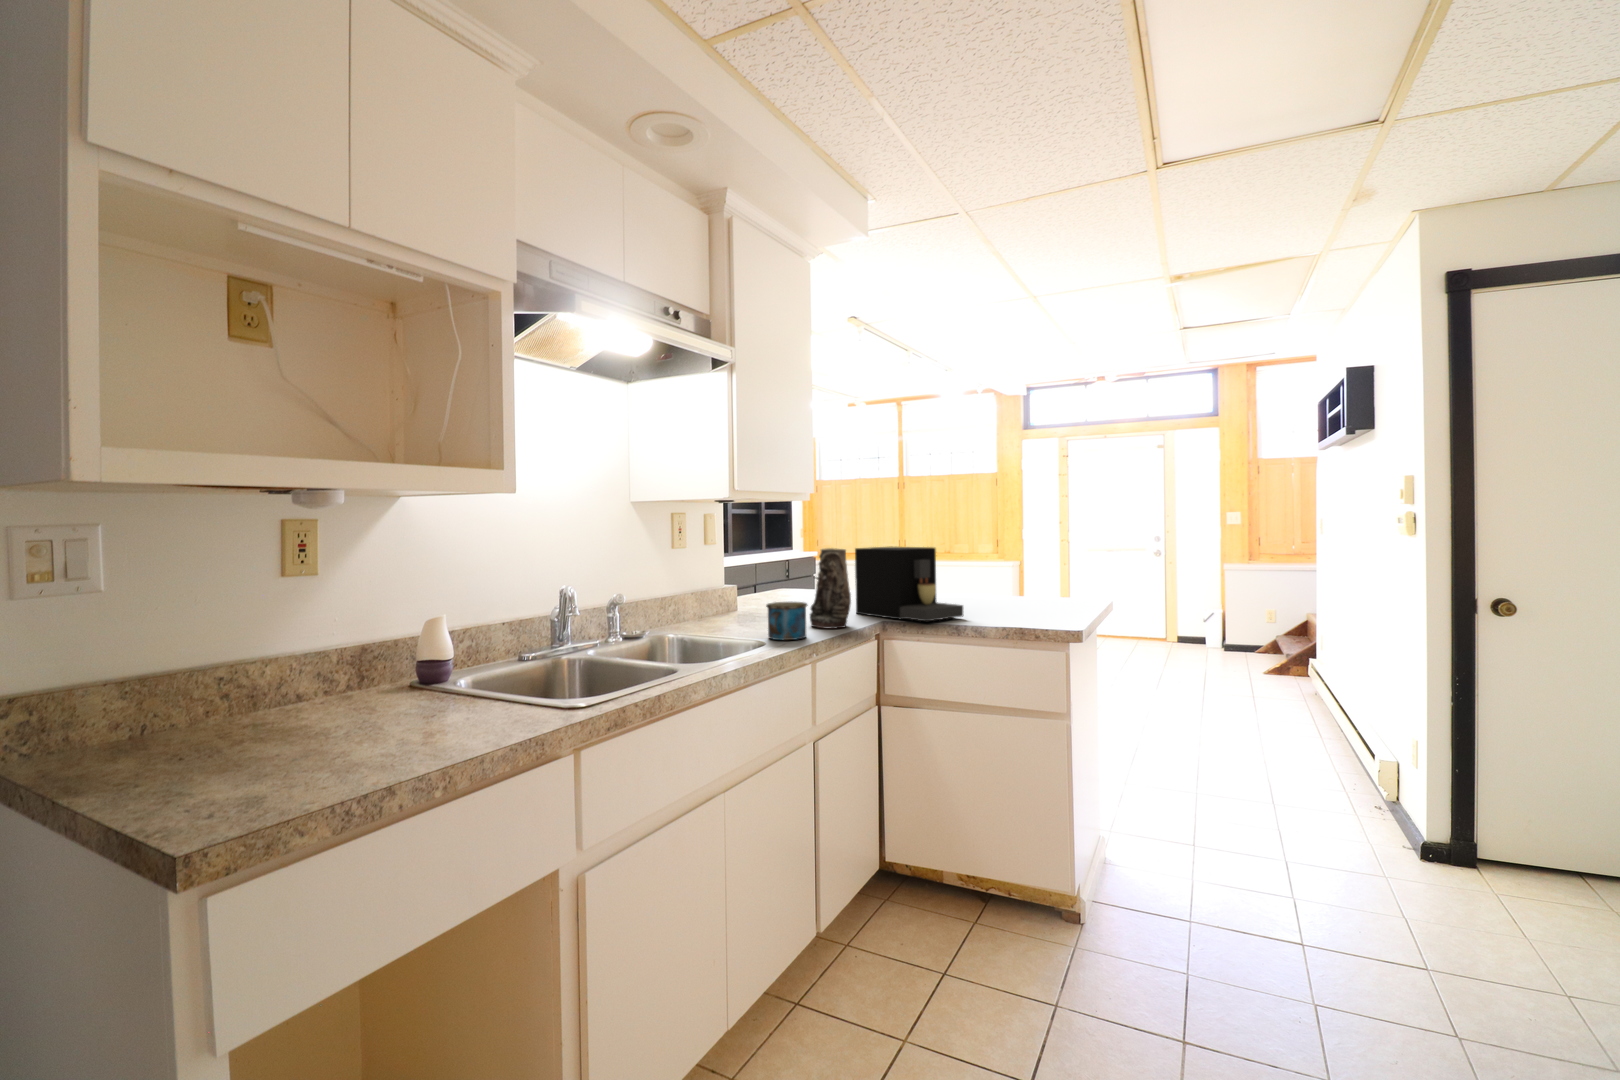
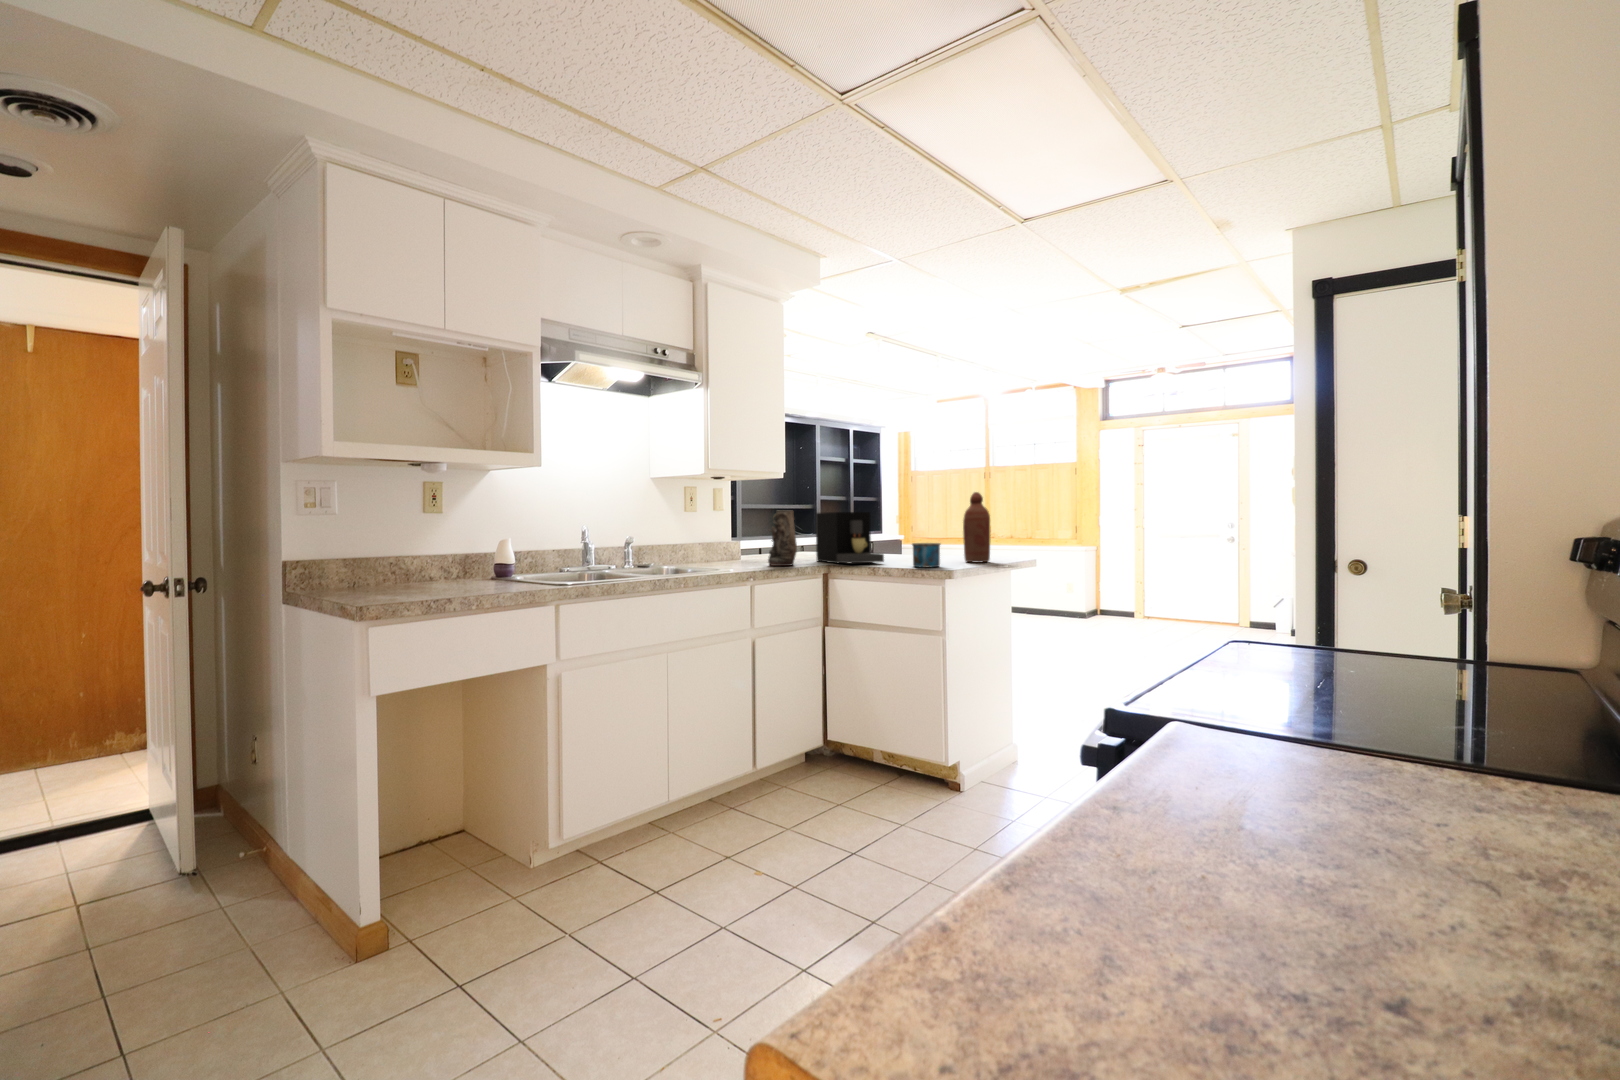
bottle: none [1056,521,1093,613] -> present [963,492,990,563]
mug: present [766,602,808,640] -> present [912,543,940,567]

